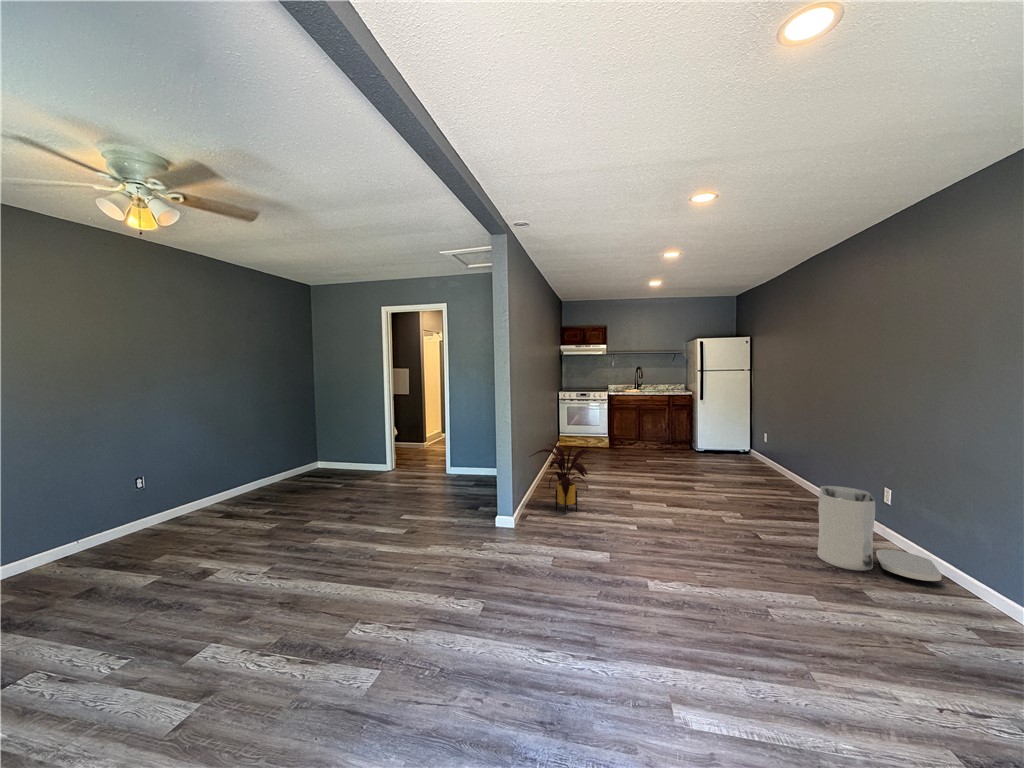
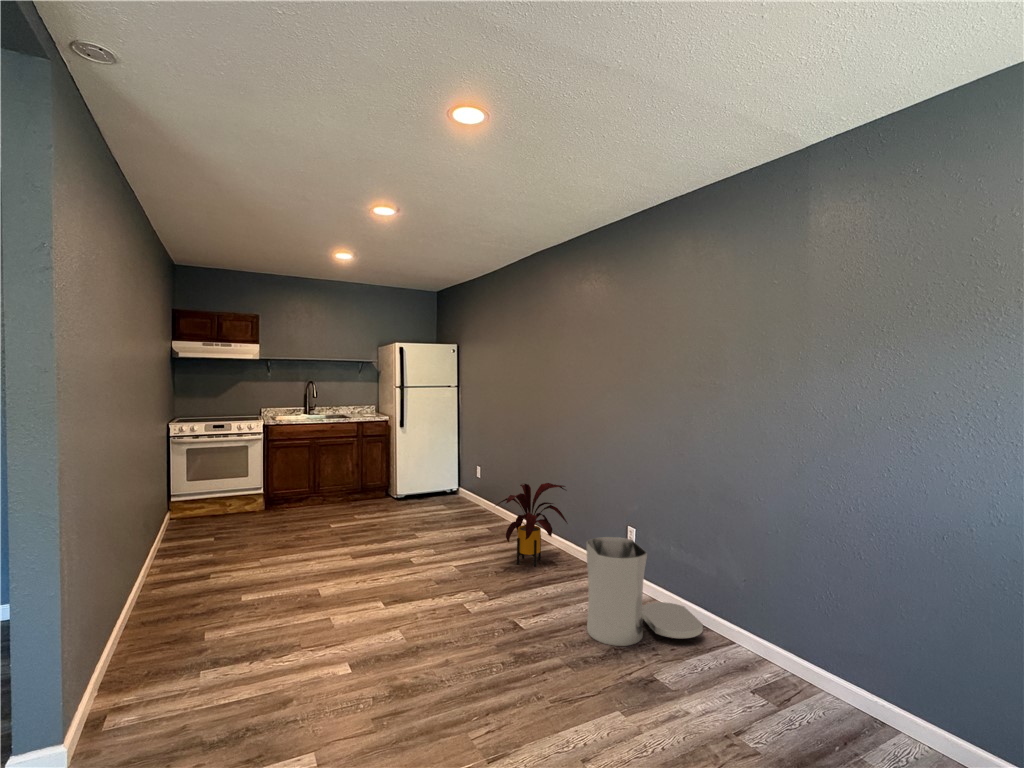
house plant: present [529,443,598,515] -> present [496,483,568,567]

